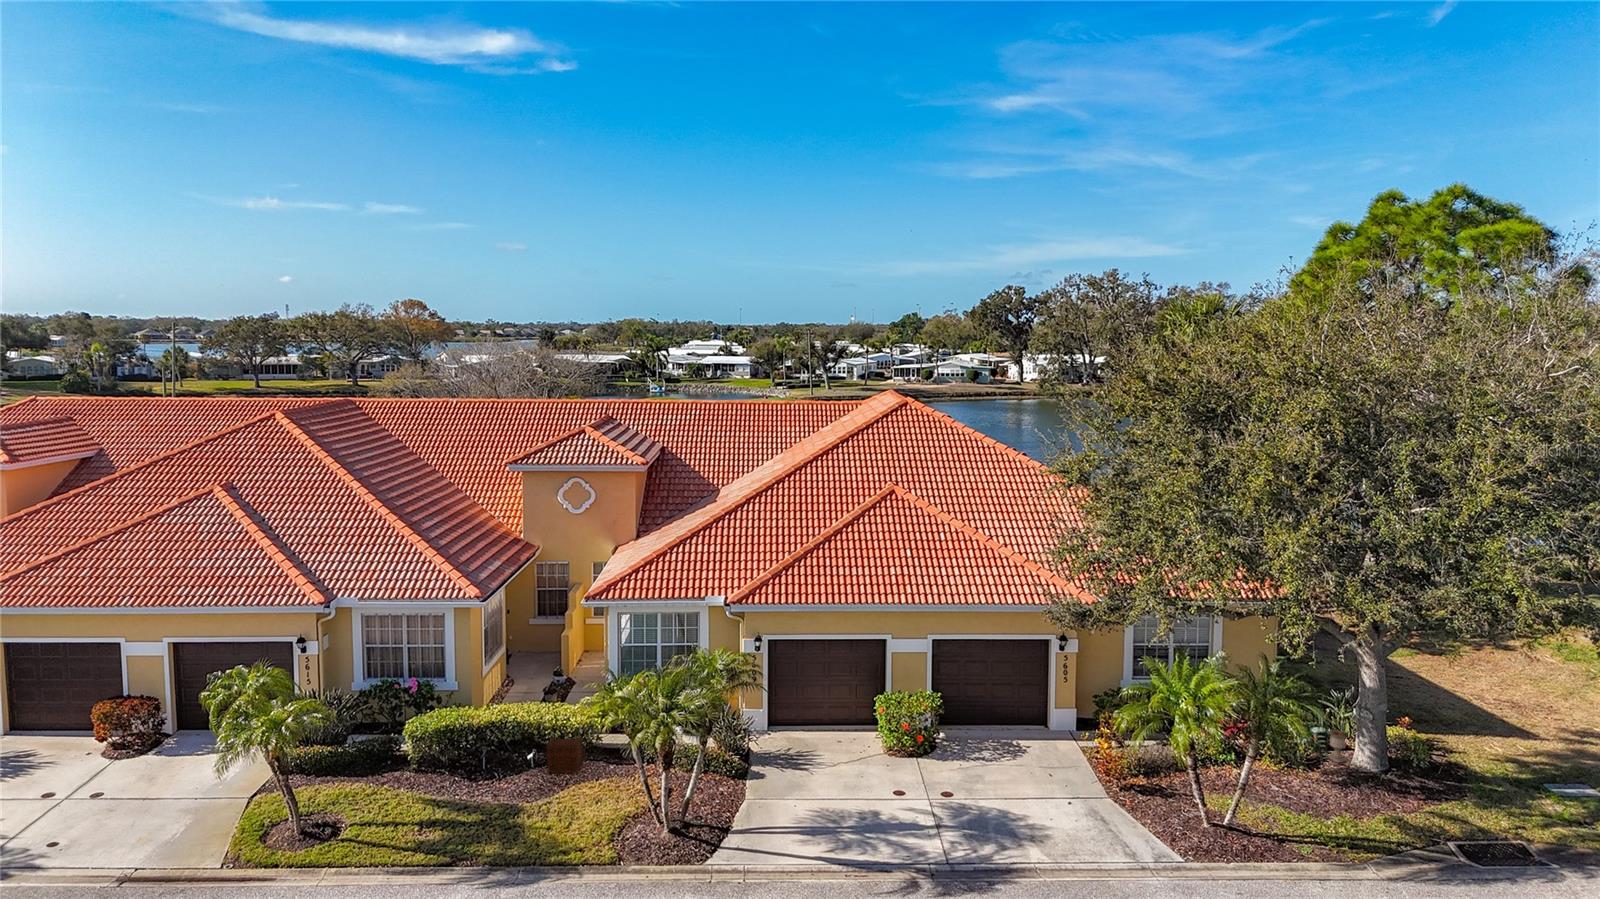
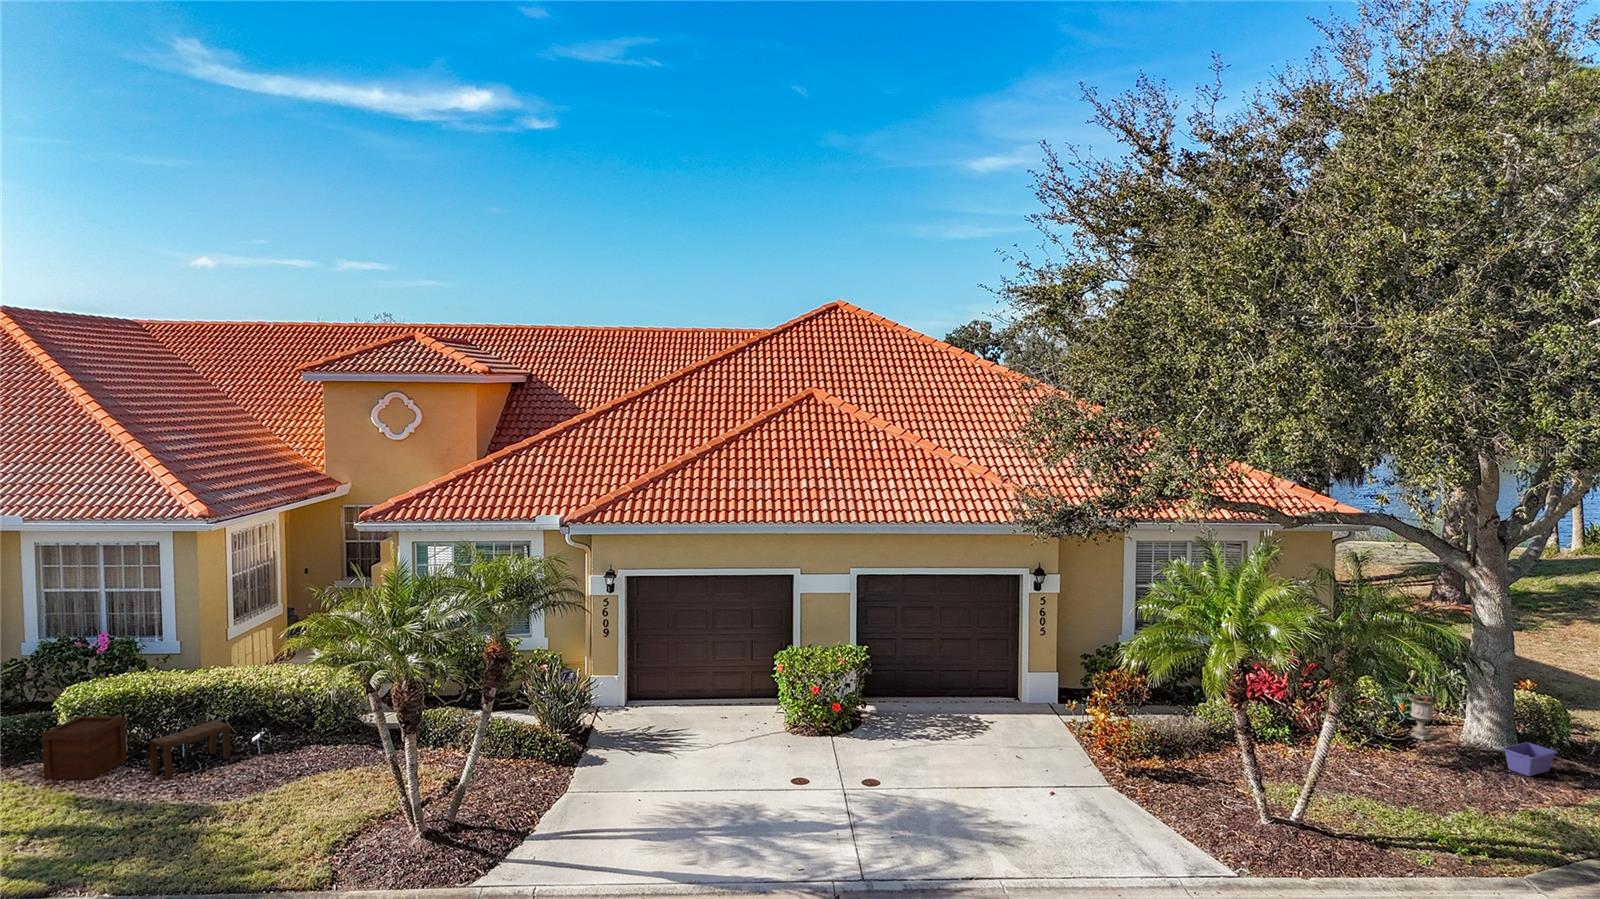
wooden crate: present [546,737,586,773] -> present [42,716,127,780]
bench: none [473,746,519,787] -> present [150,720,230,779]
storage bin: none [1386,767,1426,792] -> present [1502,742,1558,776]

